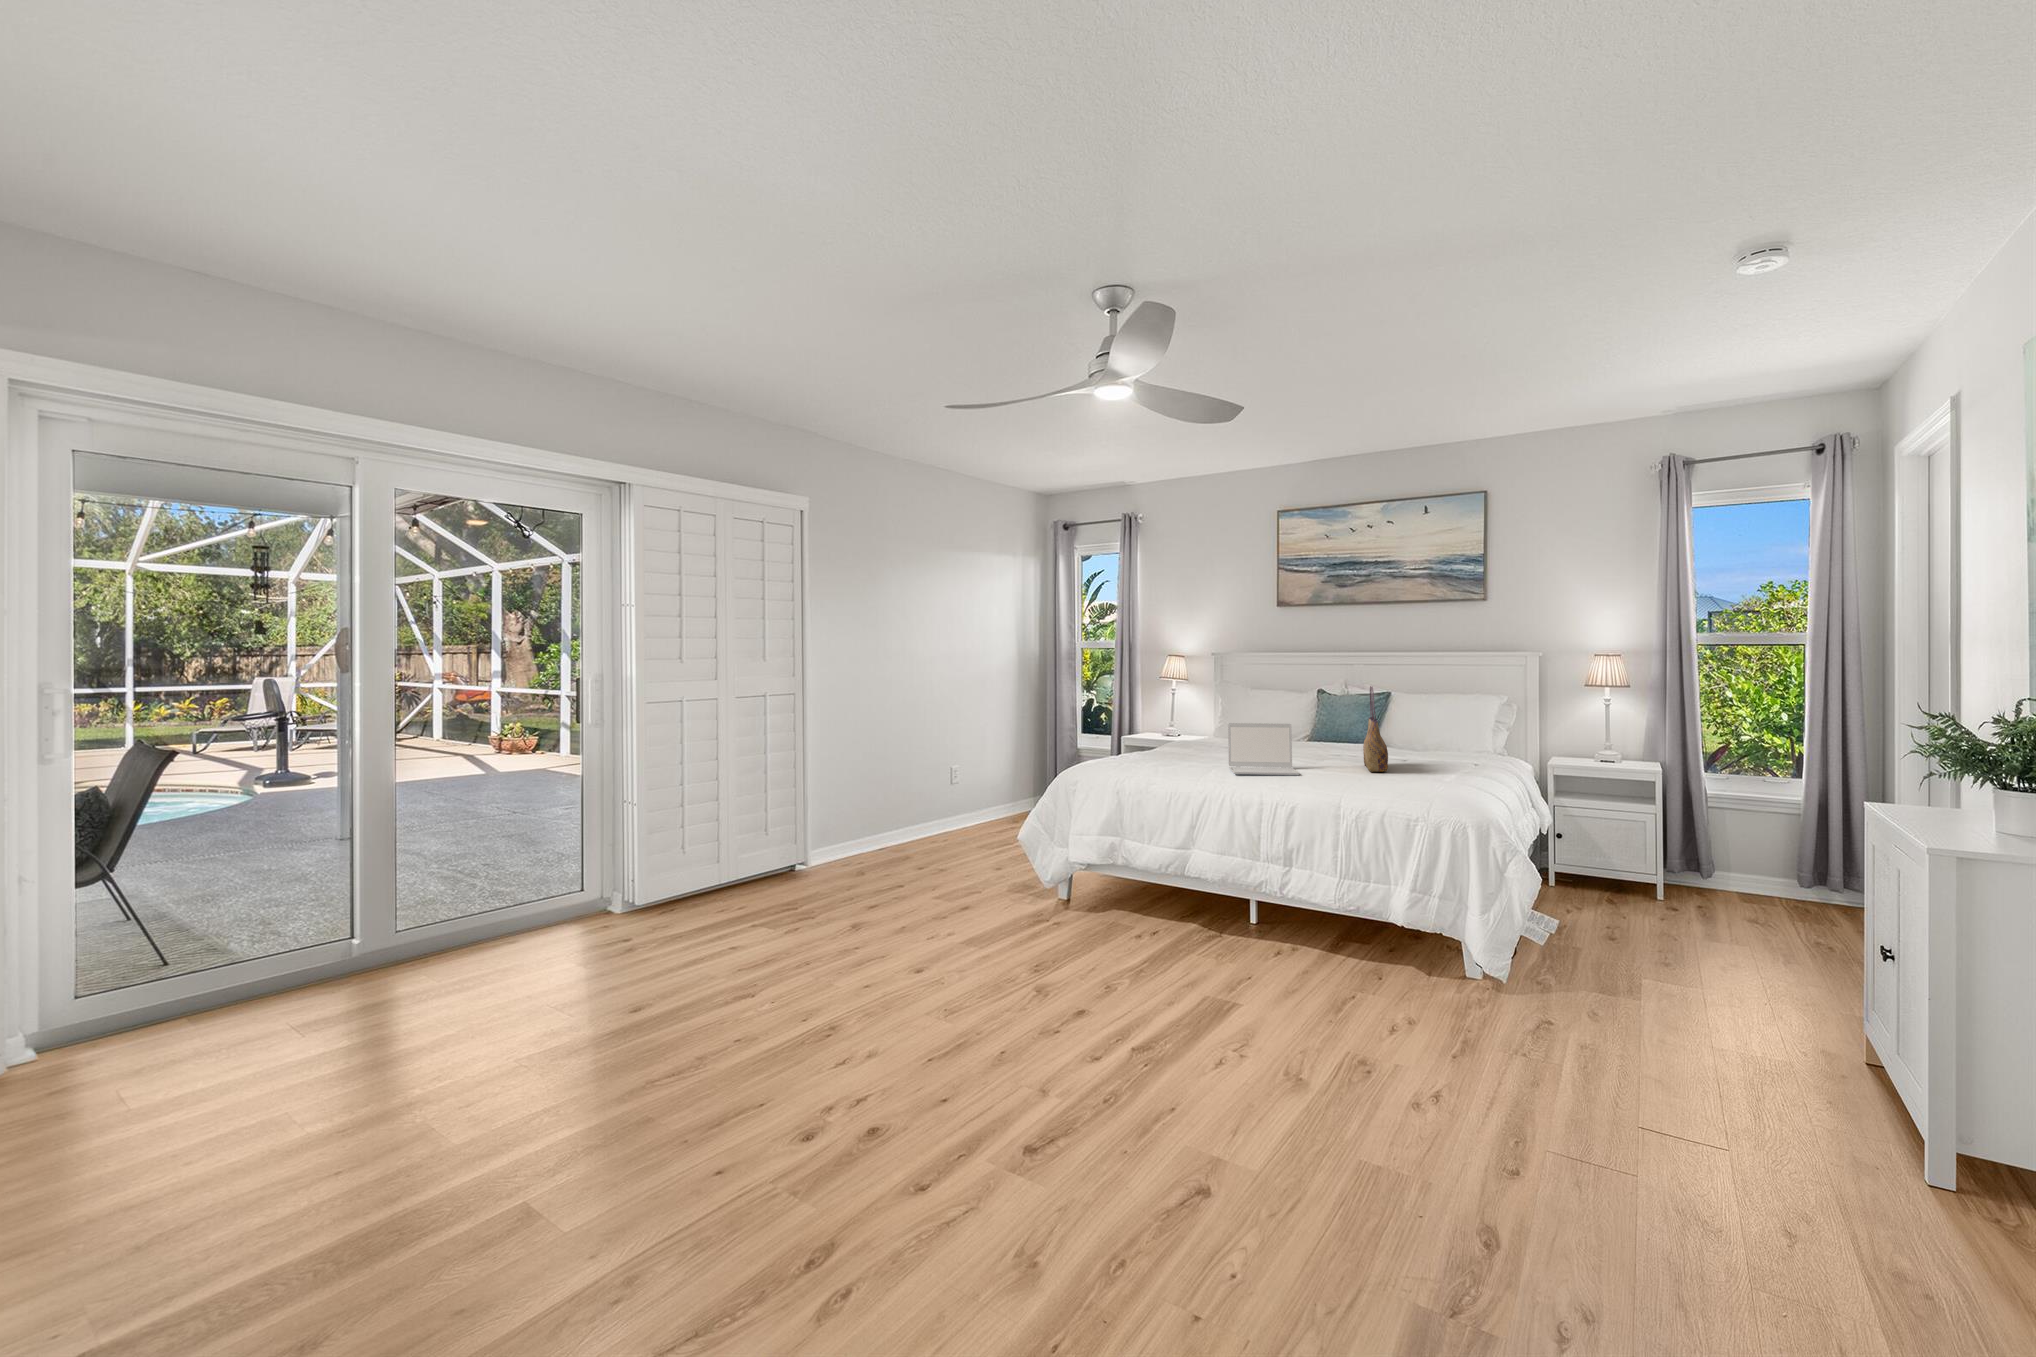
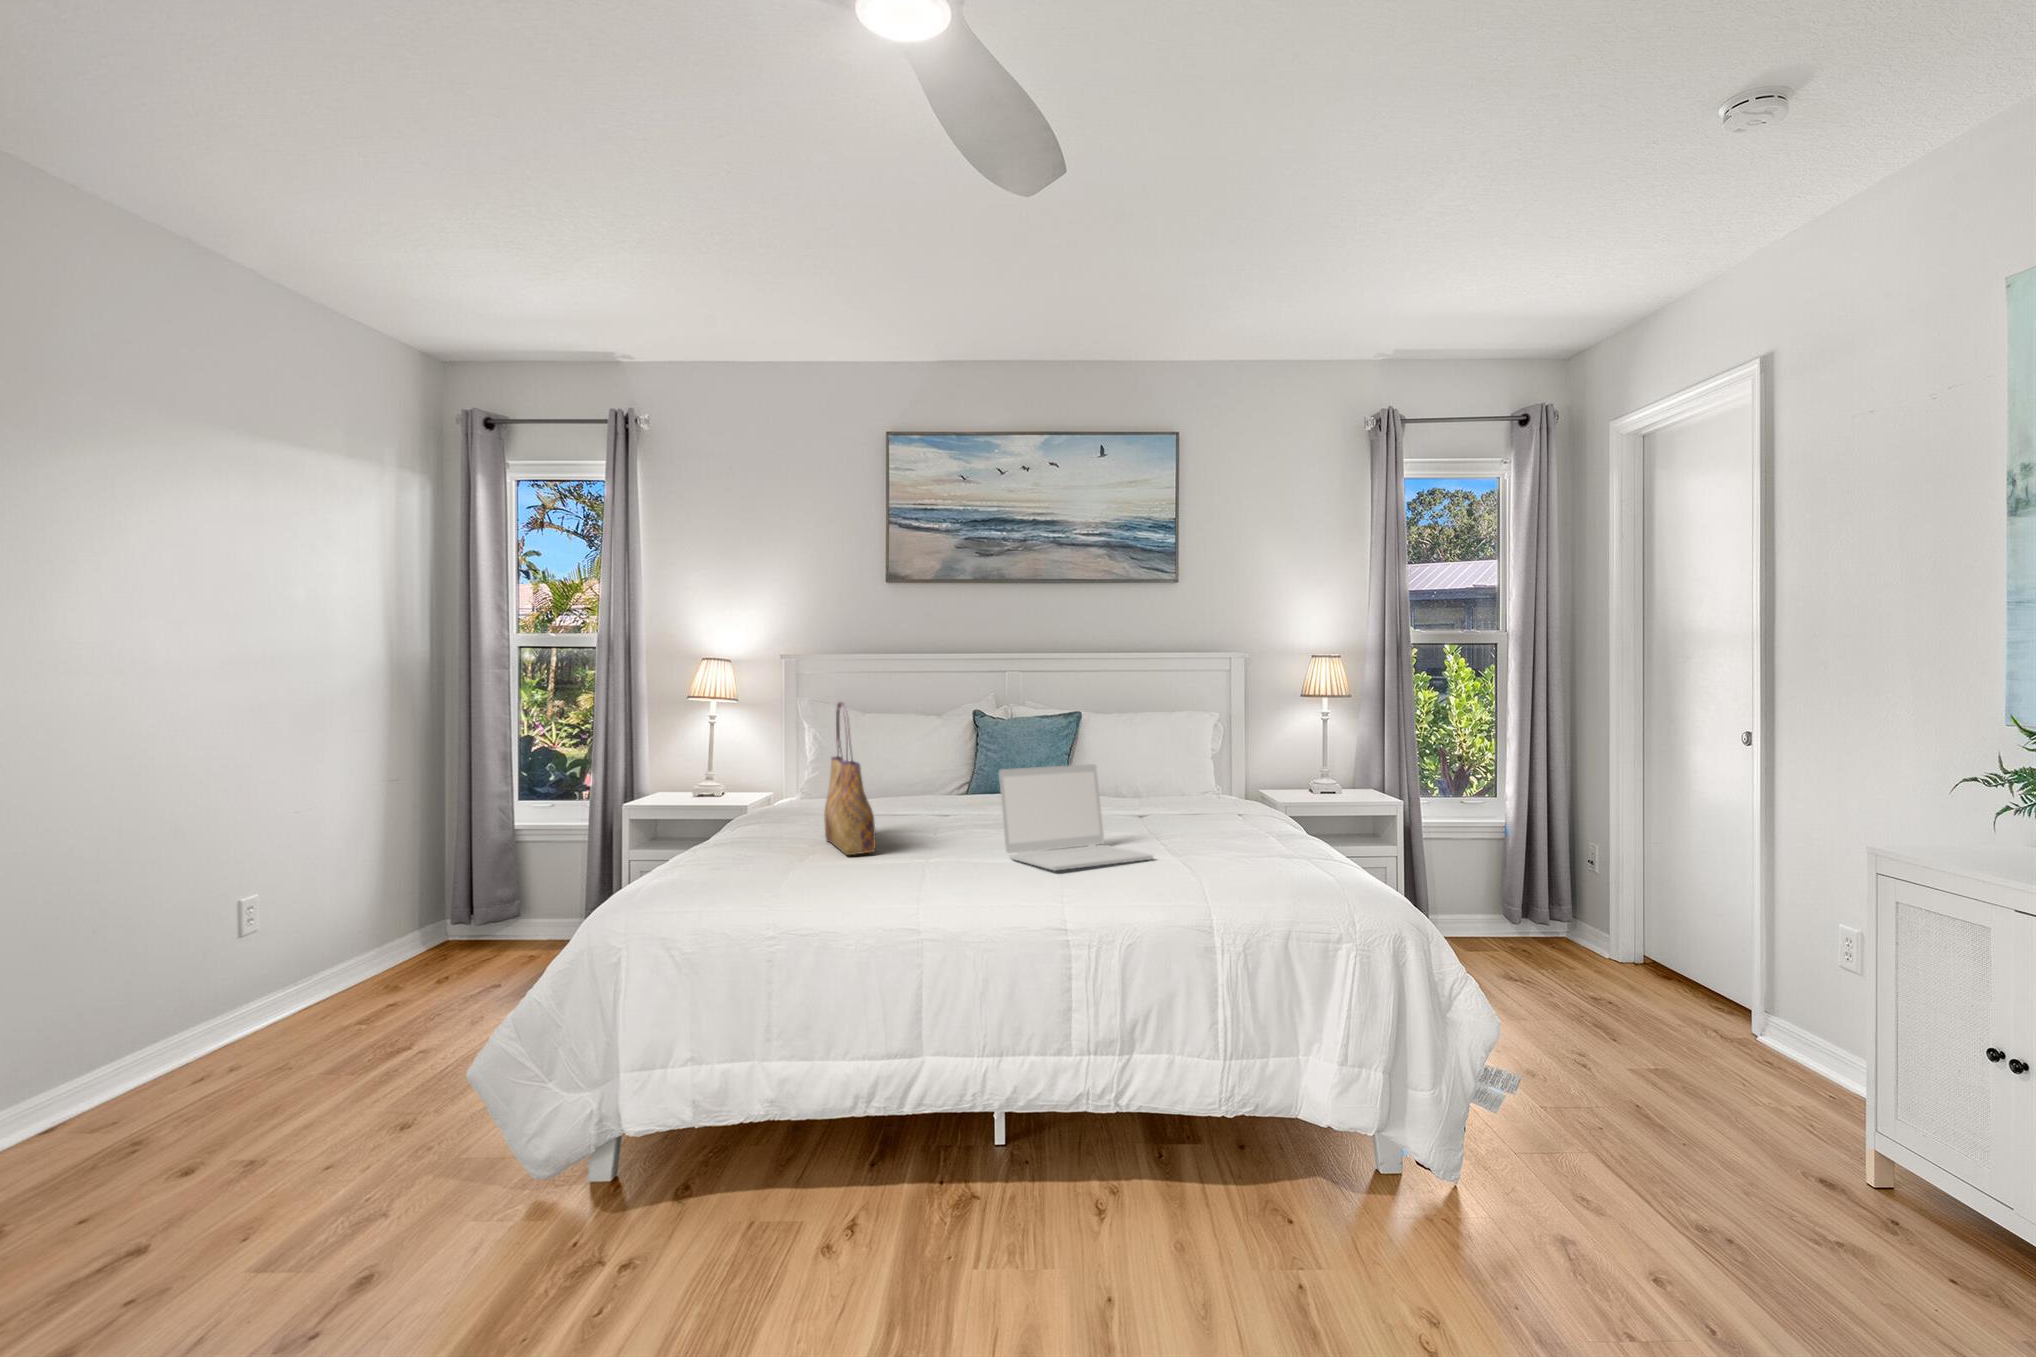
tote bag: present [1363,686,1388,772] -> present [825,702,876,855]

